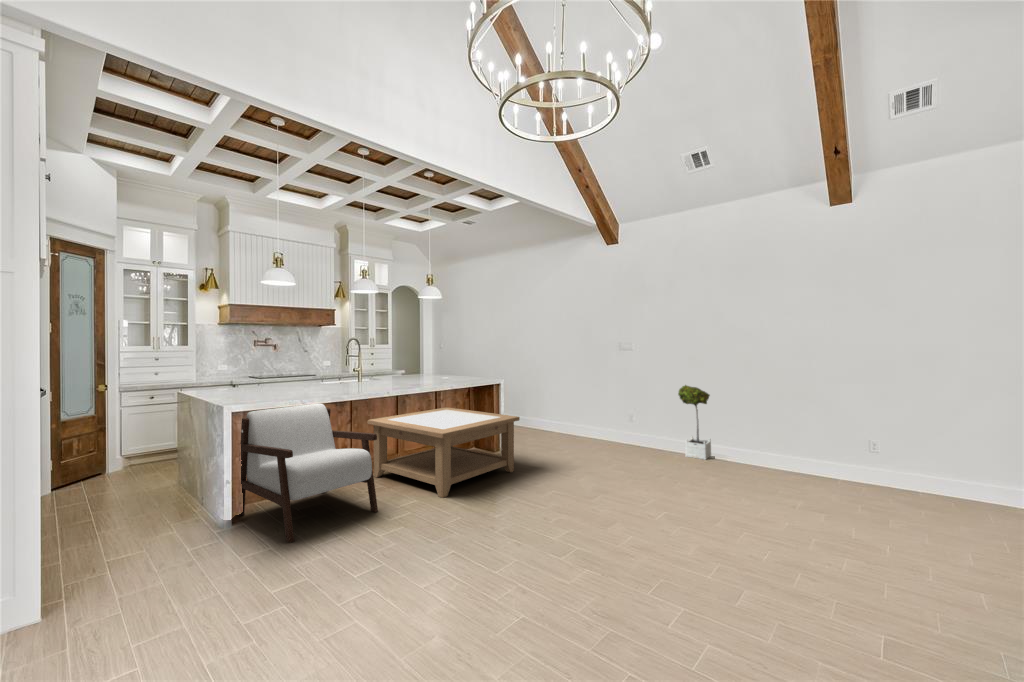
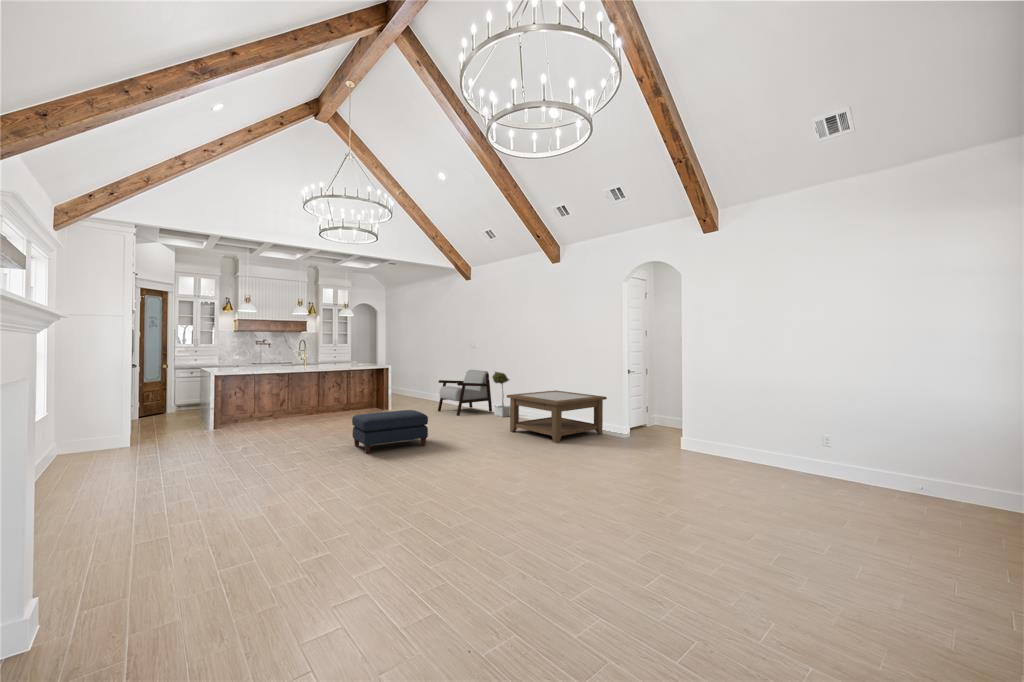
armchair: present [239,404,378,543] -> present [438,370,492,416]
coffee table: present [367,407,520,498] -> present [507,390,607,443]
ottoman: none [606,477,757,611] -> present [352,410,428,453]

